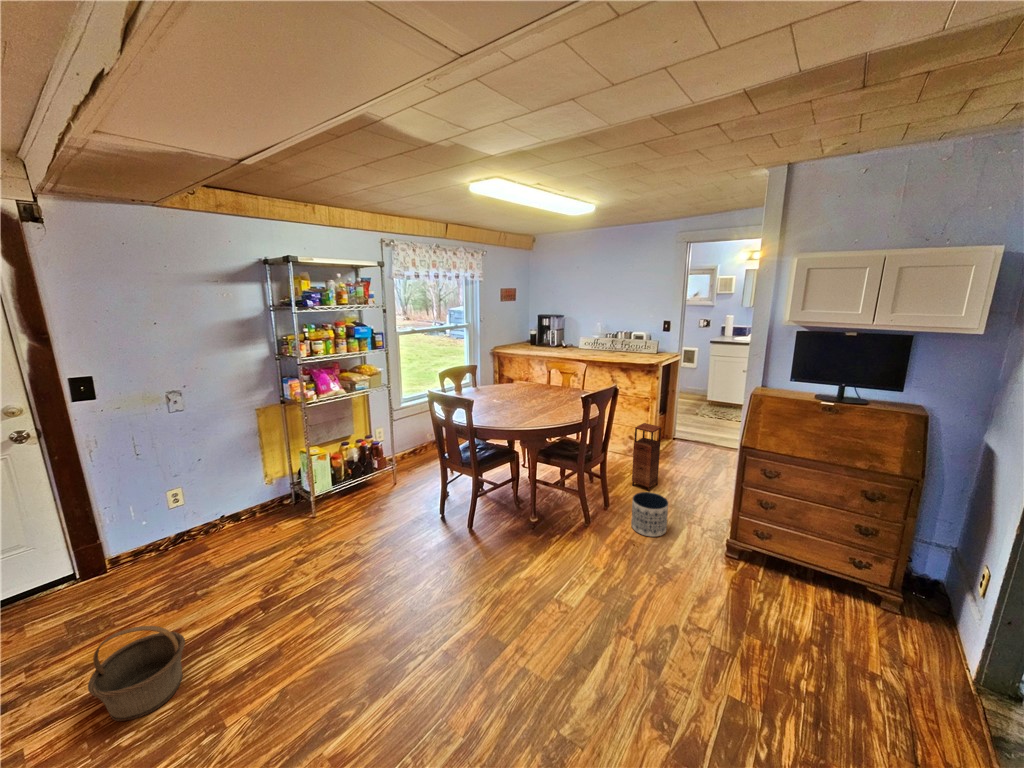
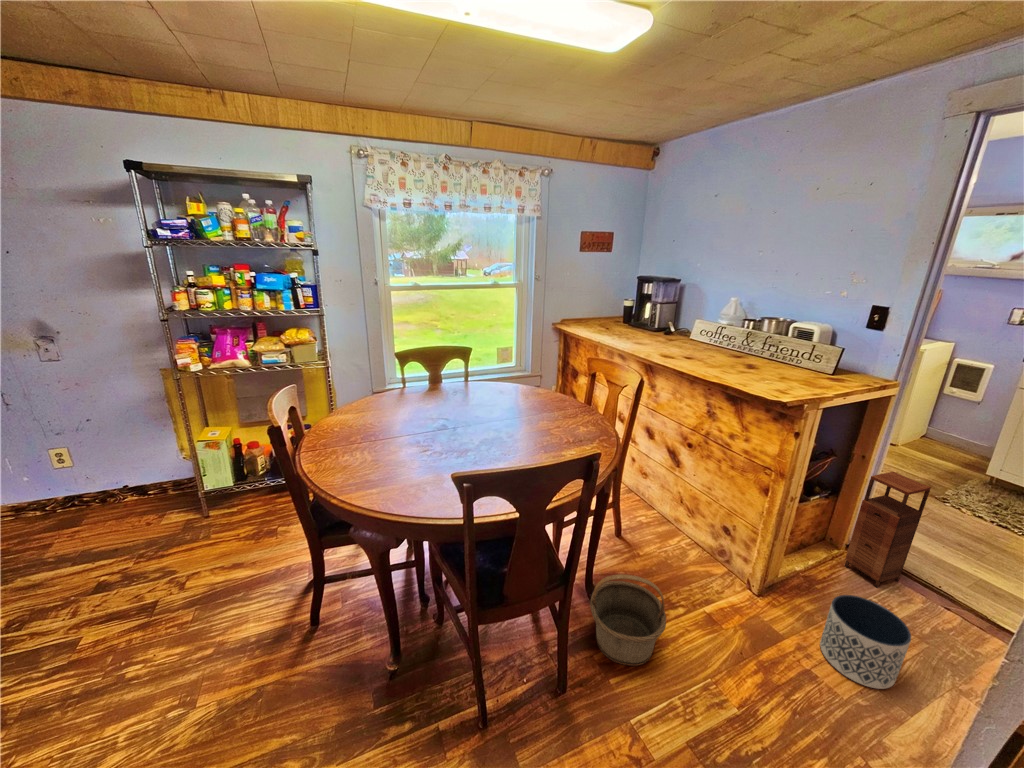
basket: present [88,626,185,721] -> present [590,574,666,666]

